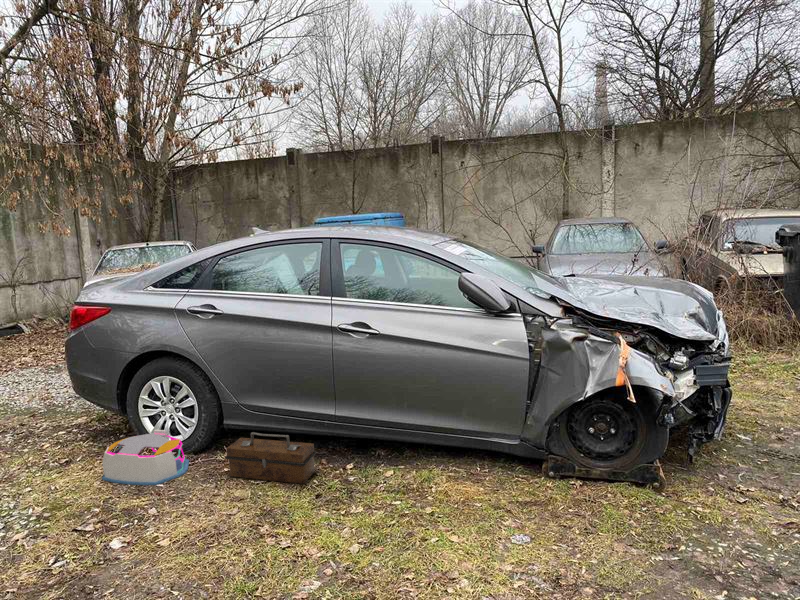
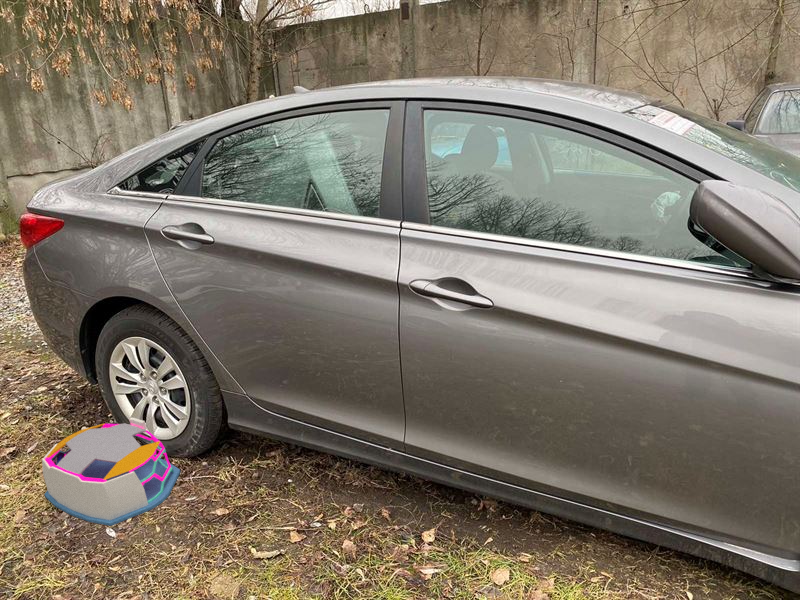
toolbox: present [225,432,316,484] -> none [213,456,368,572]

